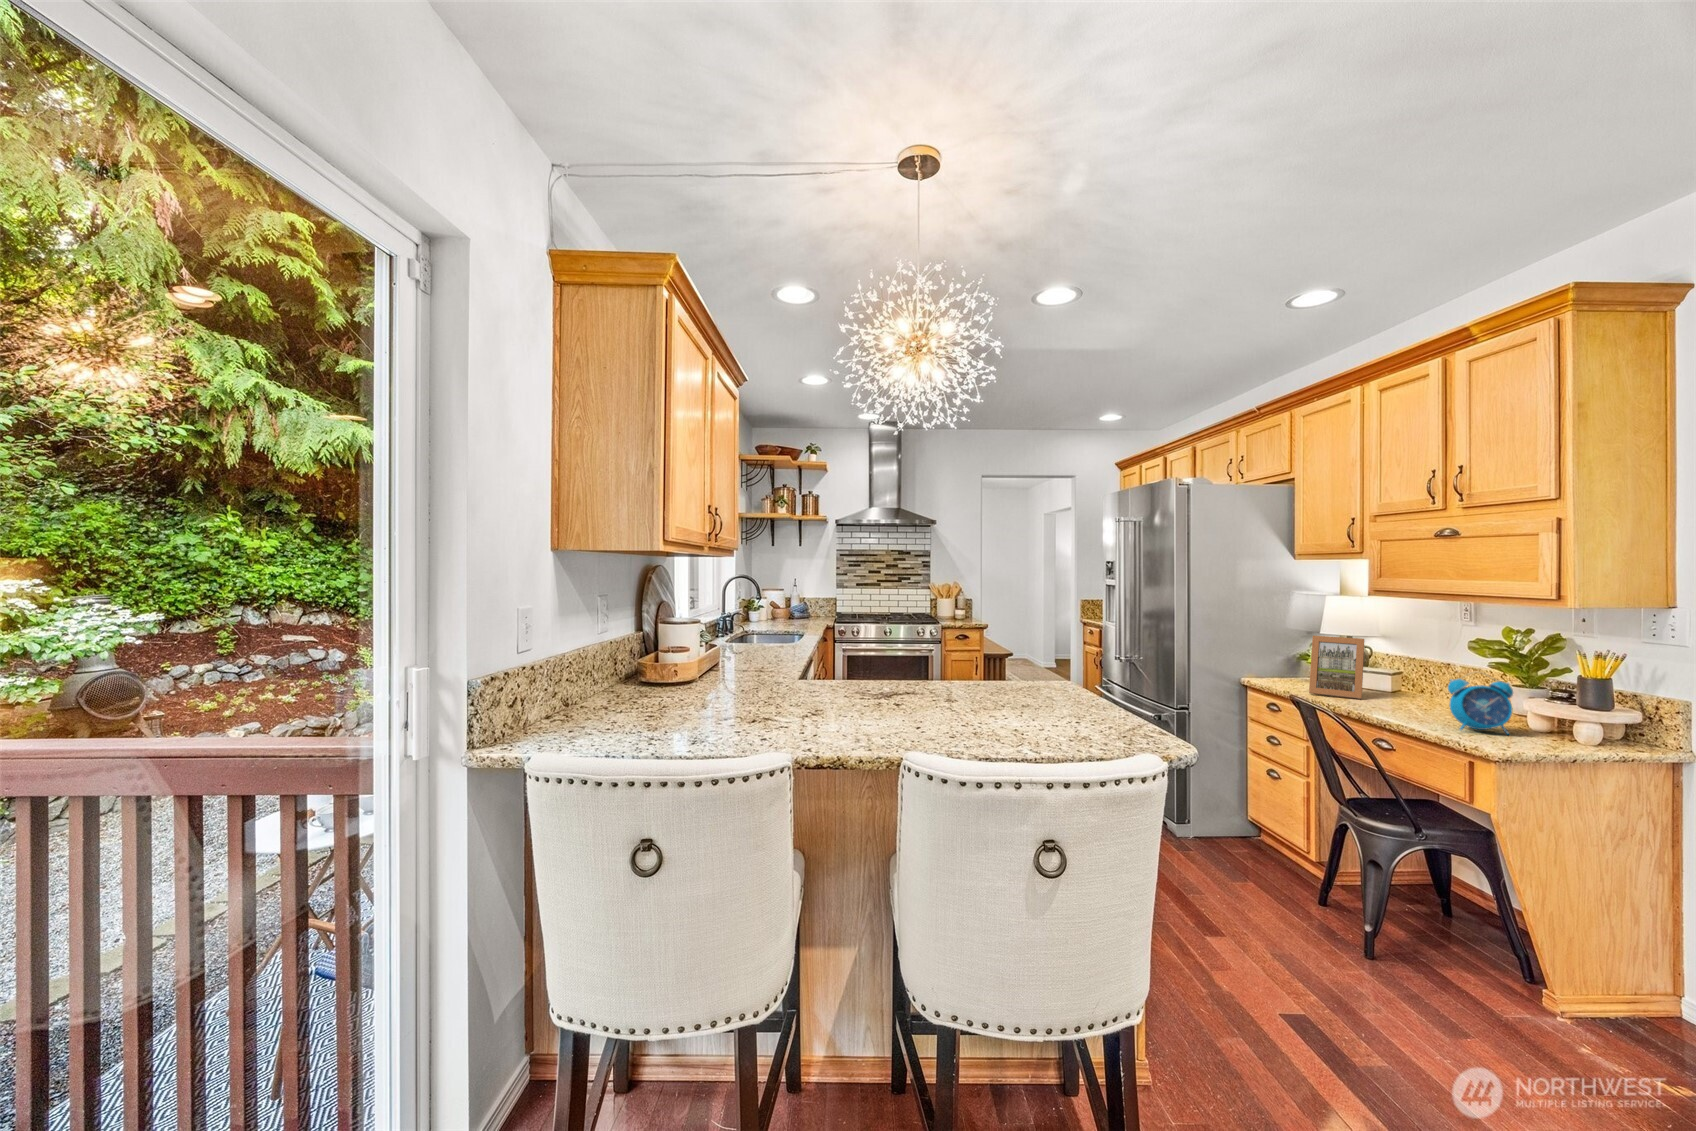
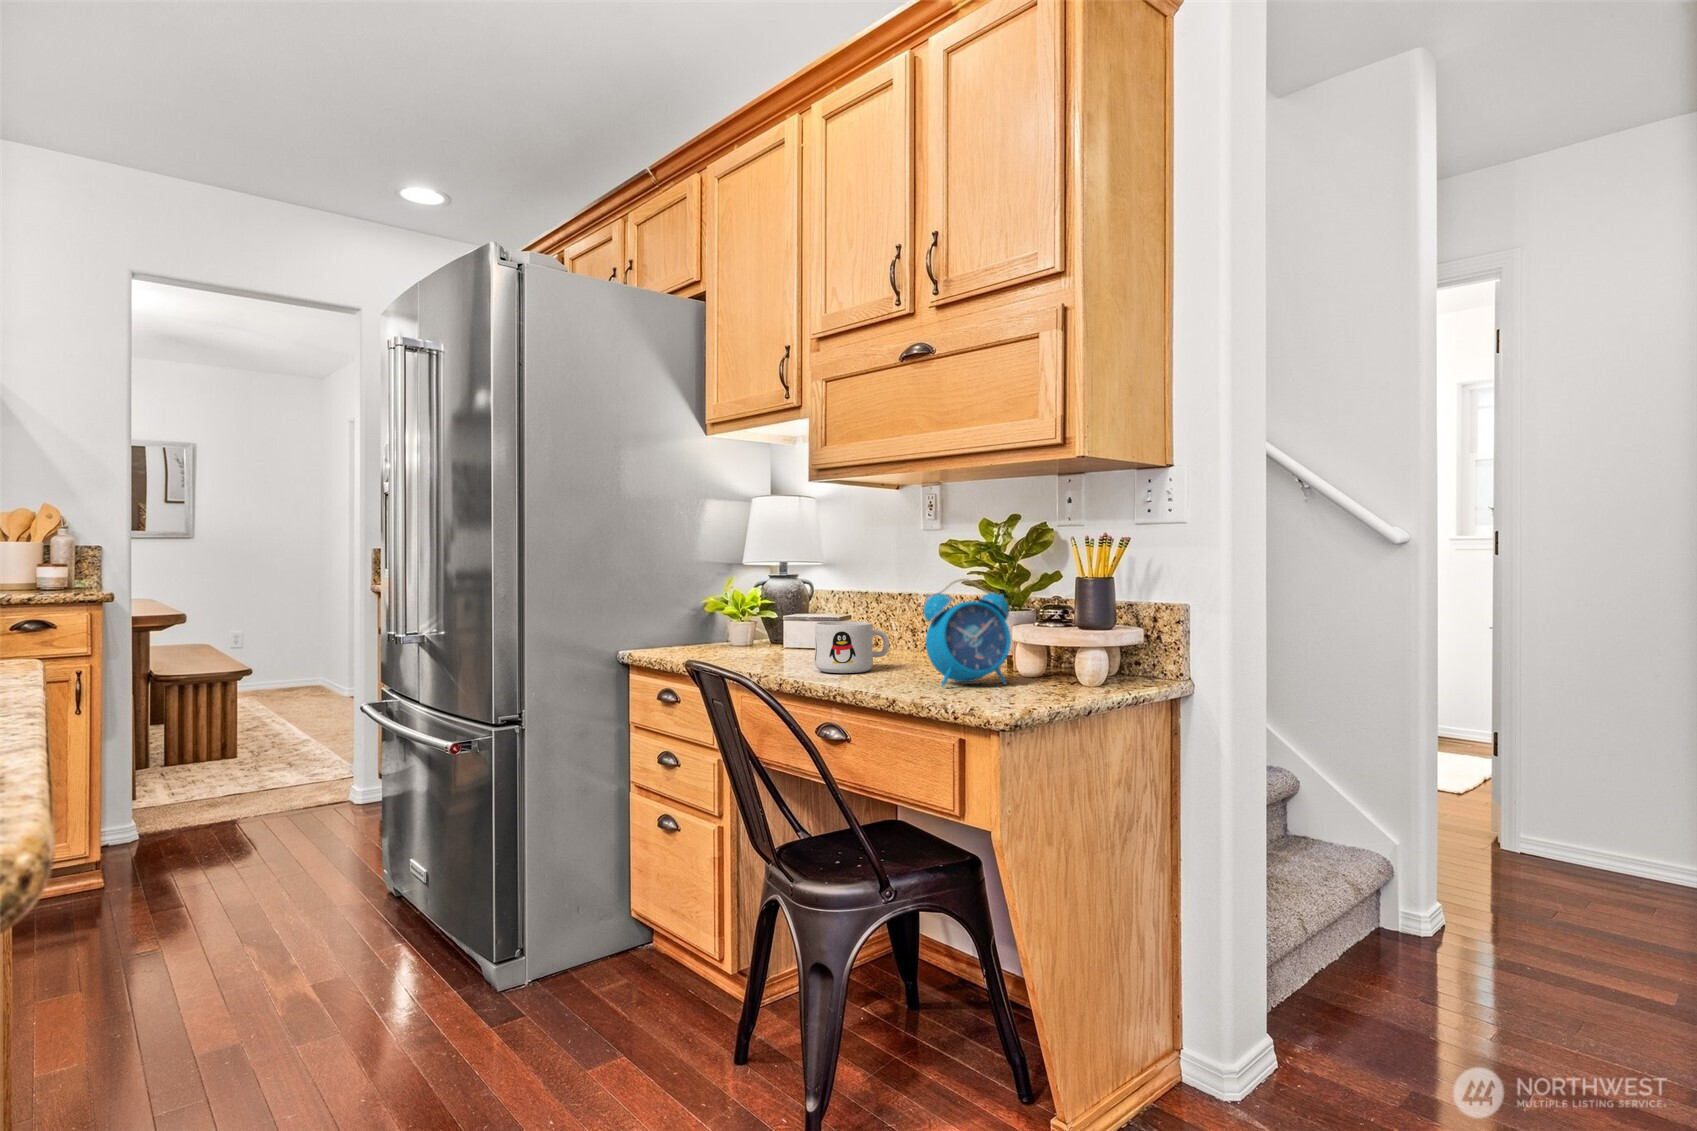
picture frame: present [1309,636,1364,699] -> none [720,555,802,661]
mug: none [1373,682,1427,713] -> present [815,621,889,673]

